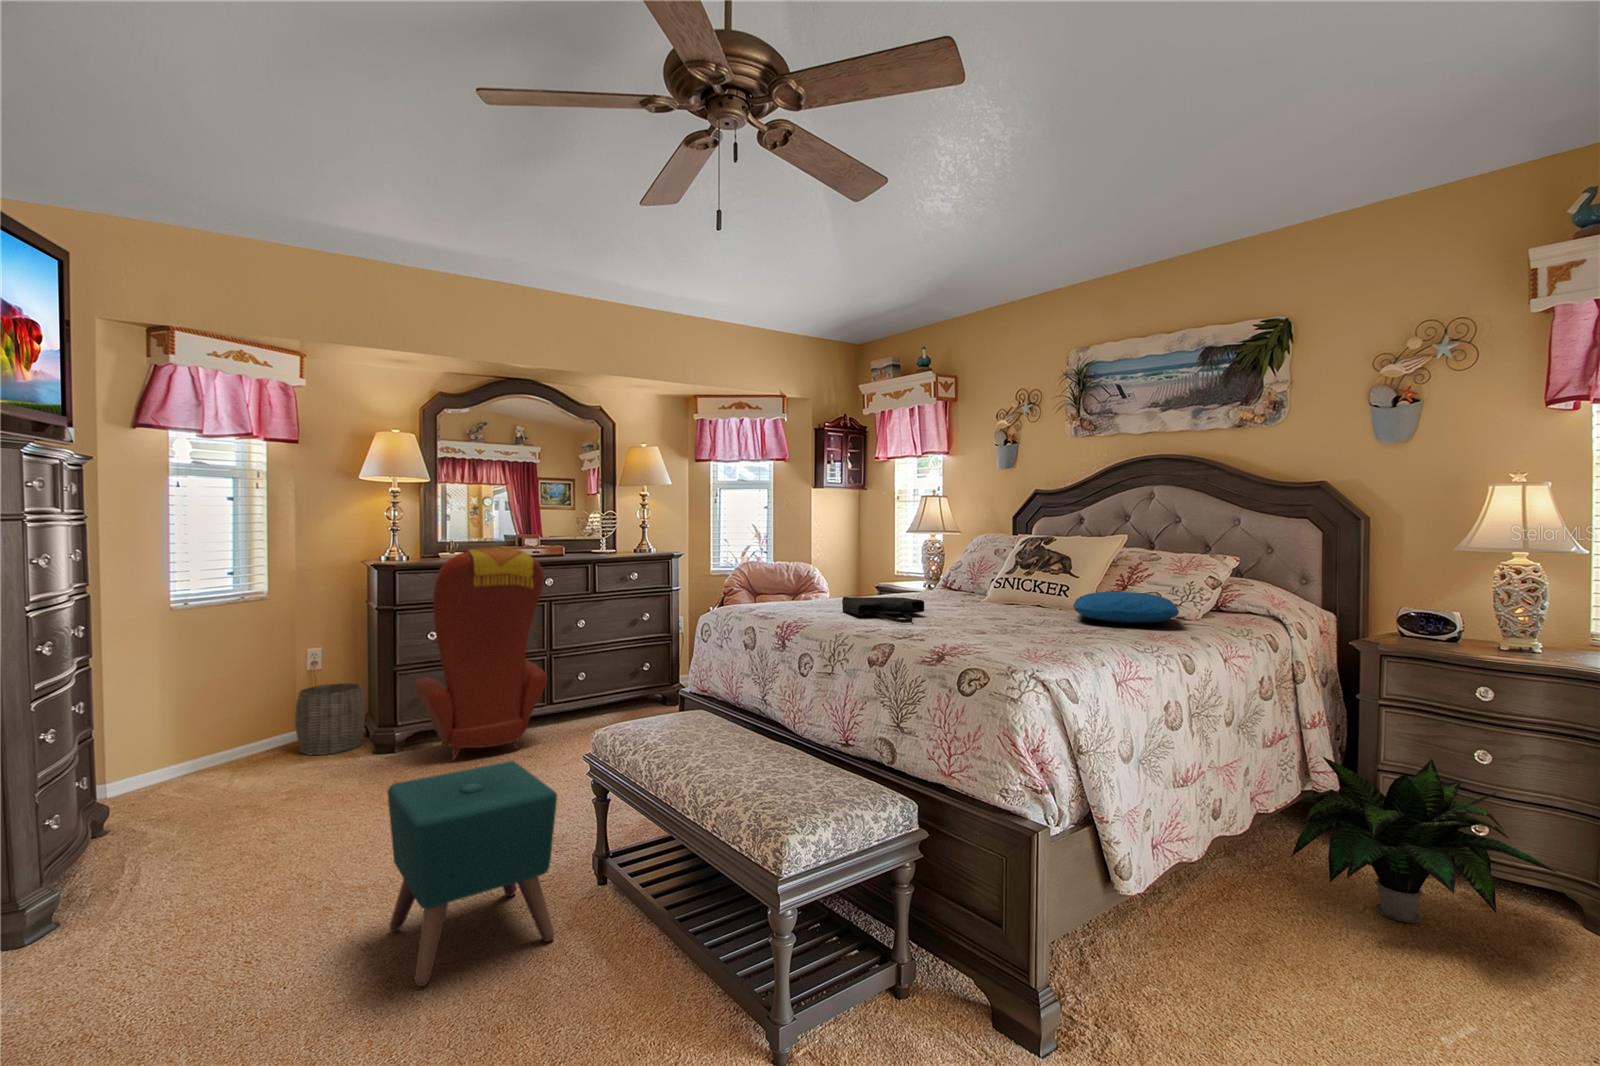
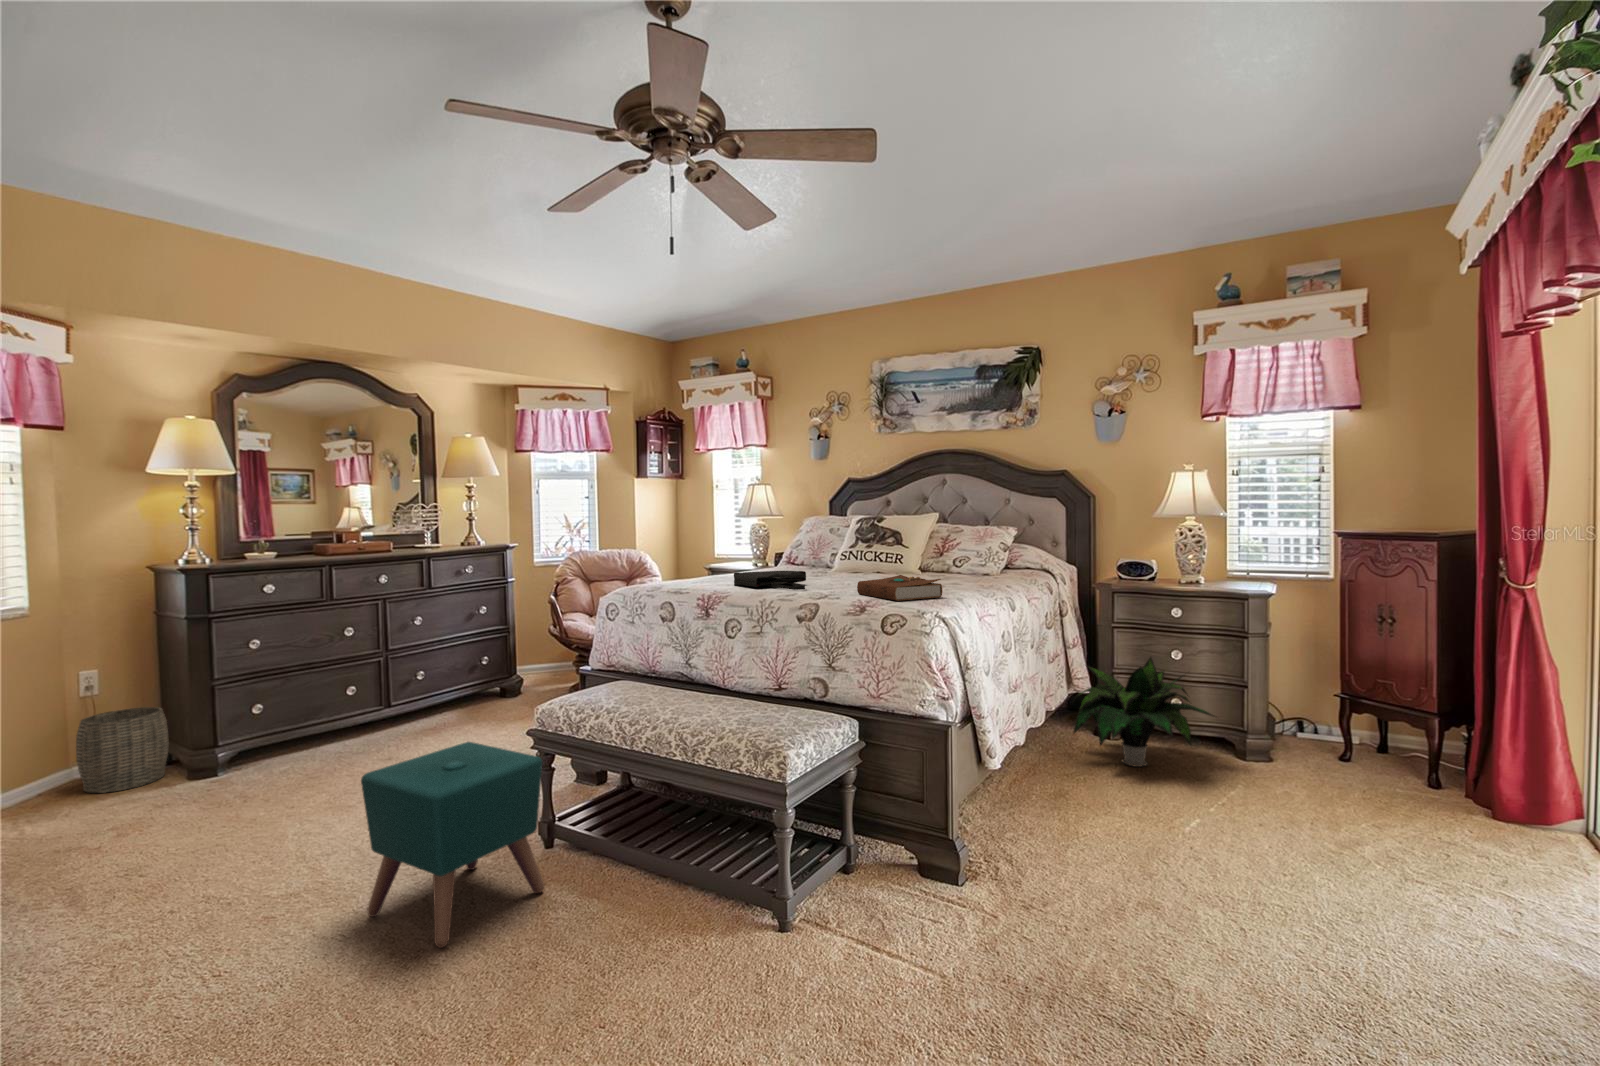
armchair: present [415,547,547,761] -> none [242,543,404,775]
pillow: present [1073,592,1179,623] -> none [914,557,994,580]
book: none [966,613,1071,649] -> present [857,575,942,601]

